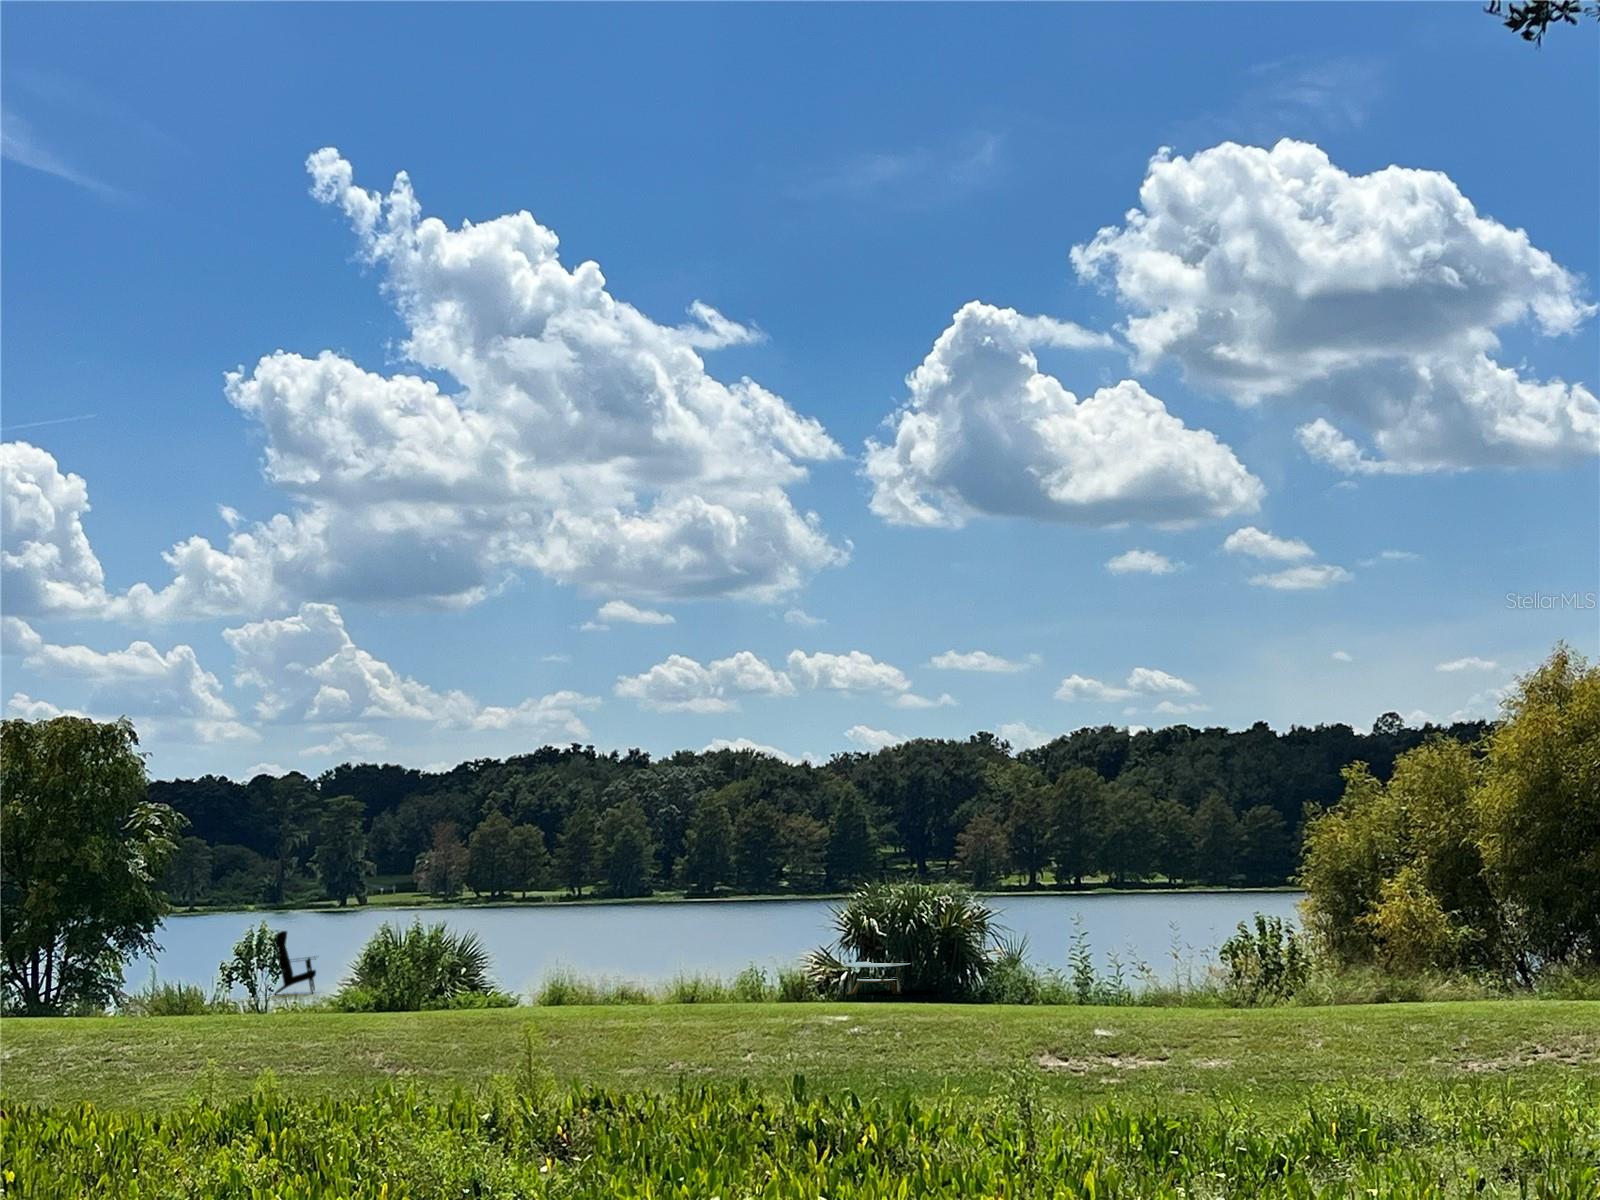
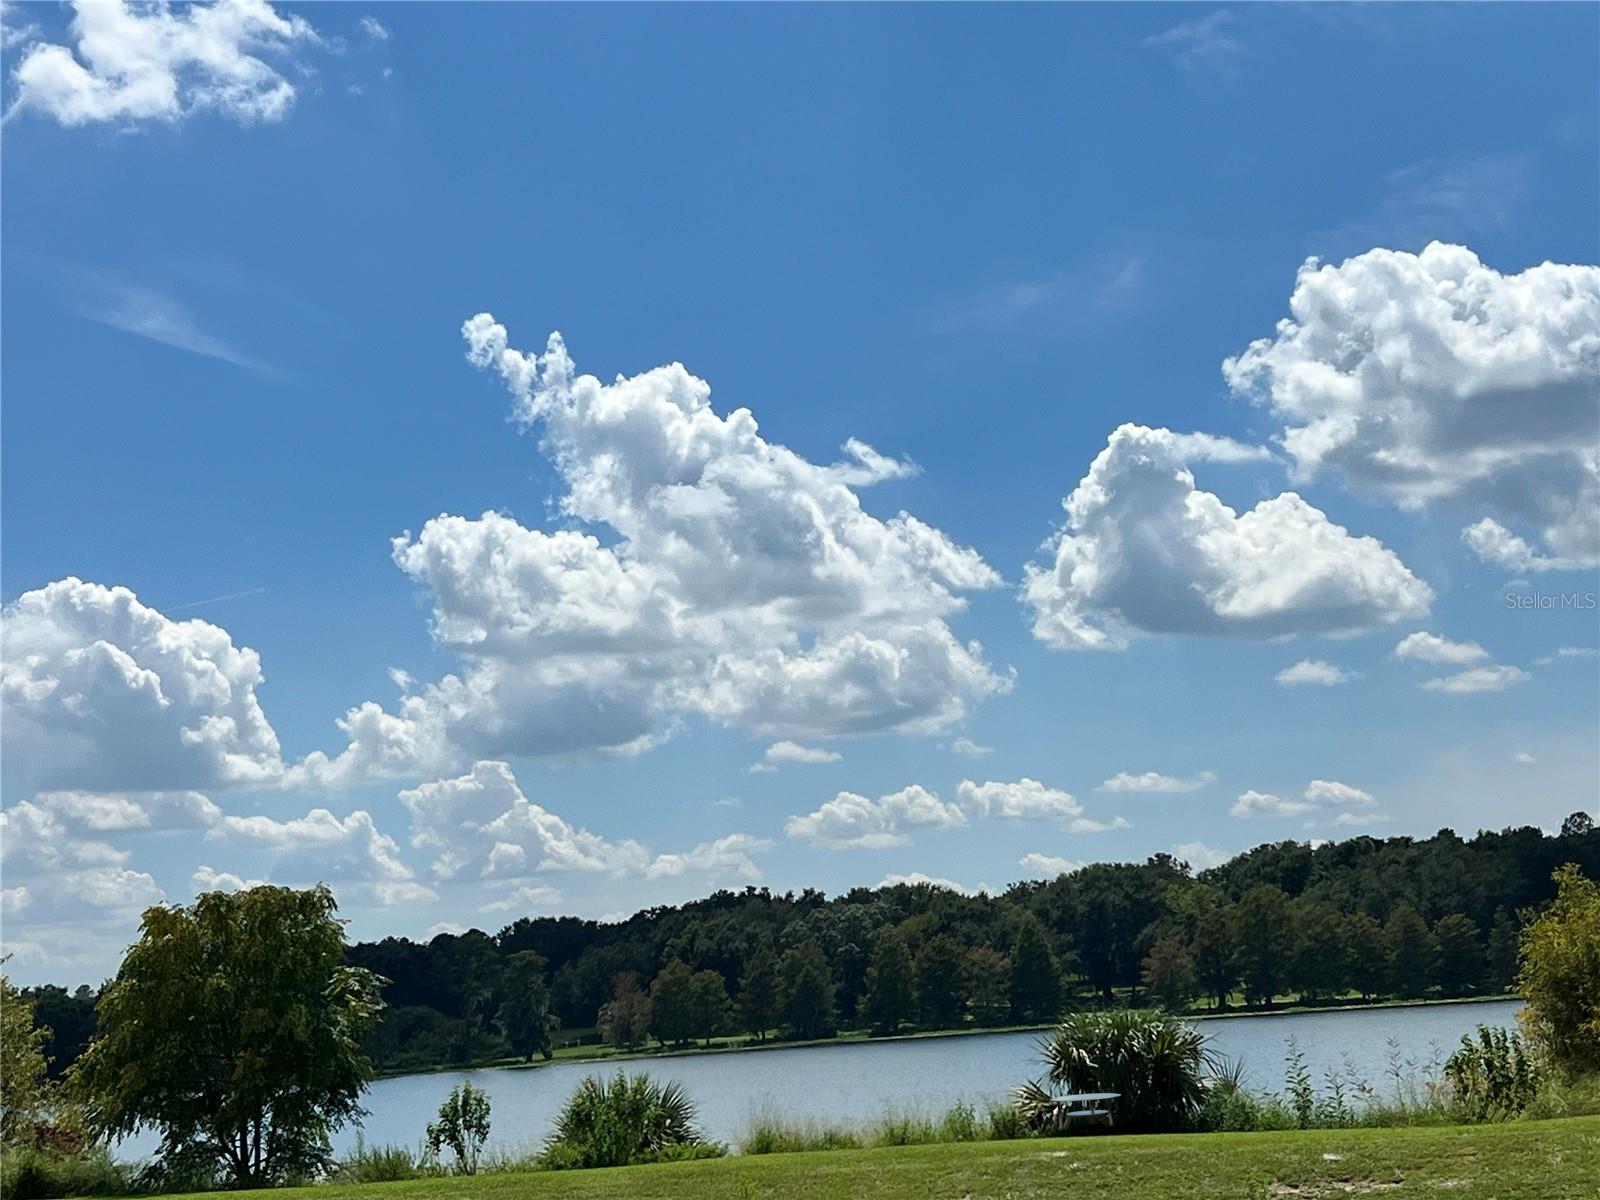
lounge chair: present [274,931,316,995] -> none [481,1090,522,1157]

